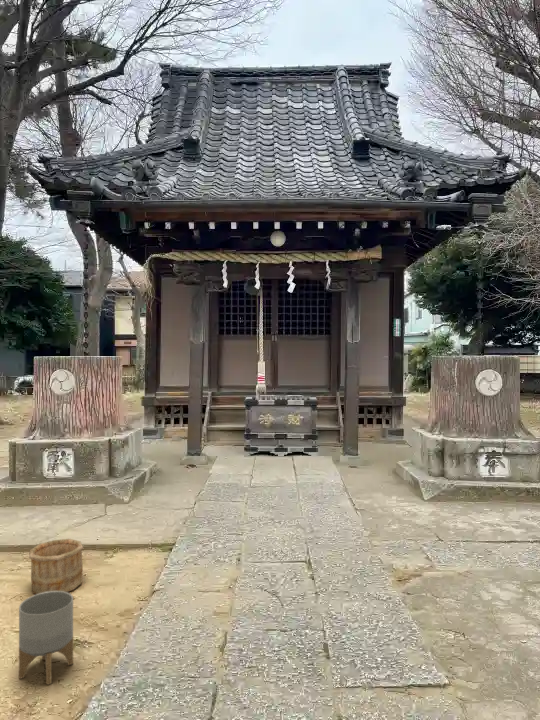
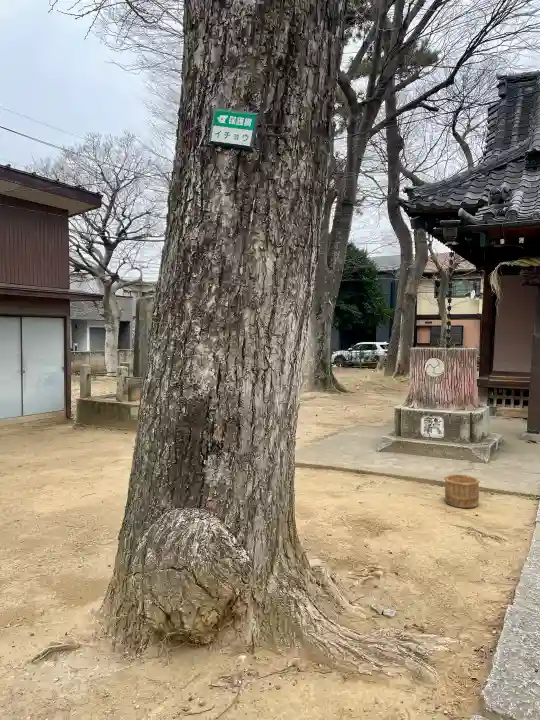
planter: present [19,591,73,685] -> none [466,498,499,548]

